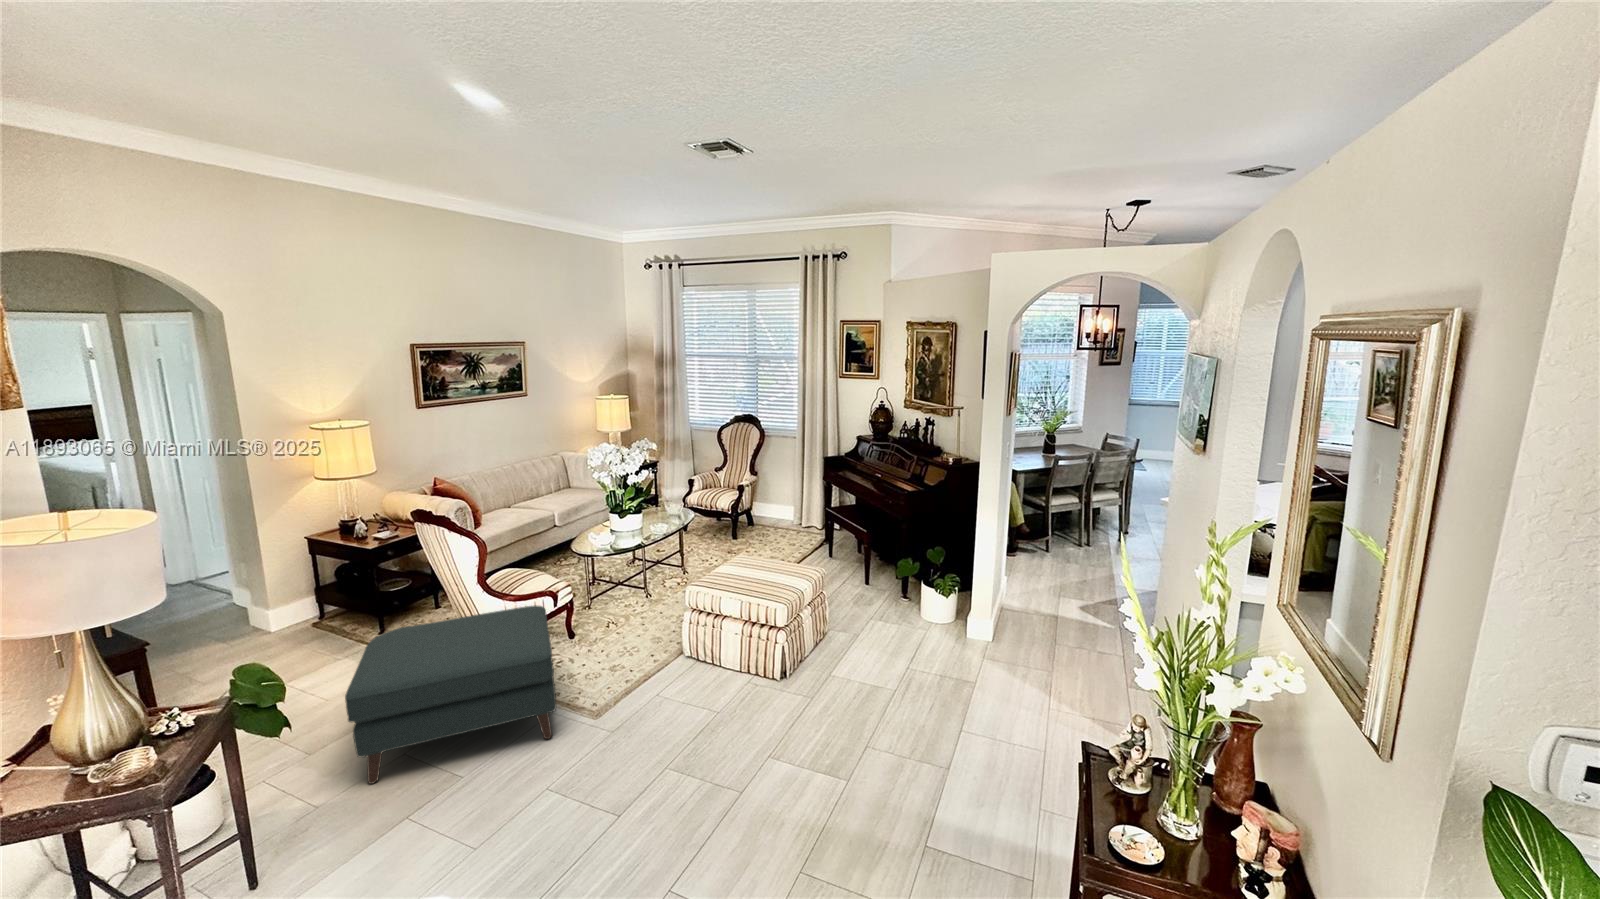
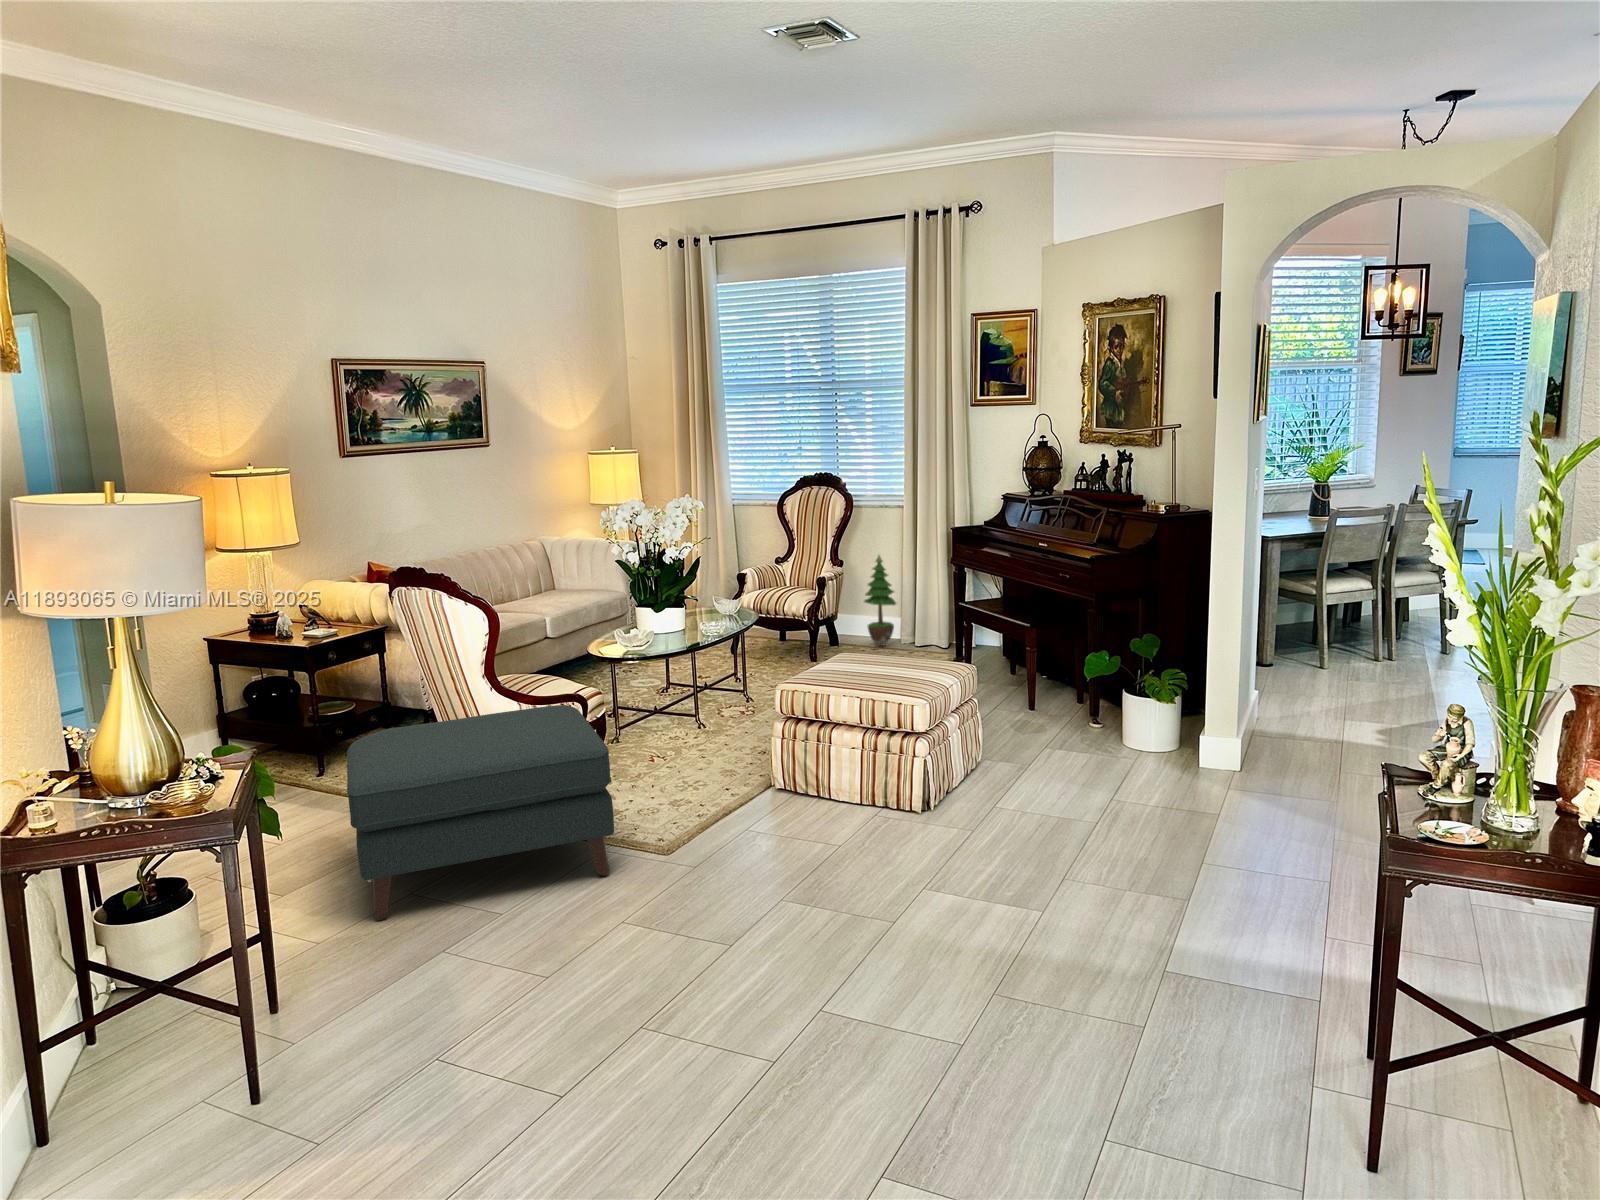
potted tree: none [769,470,790,528] -> present [864,556,896,646]

